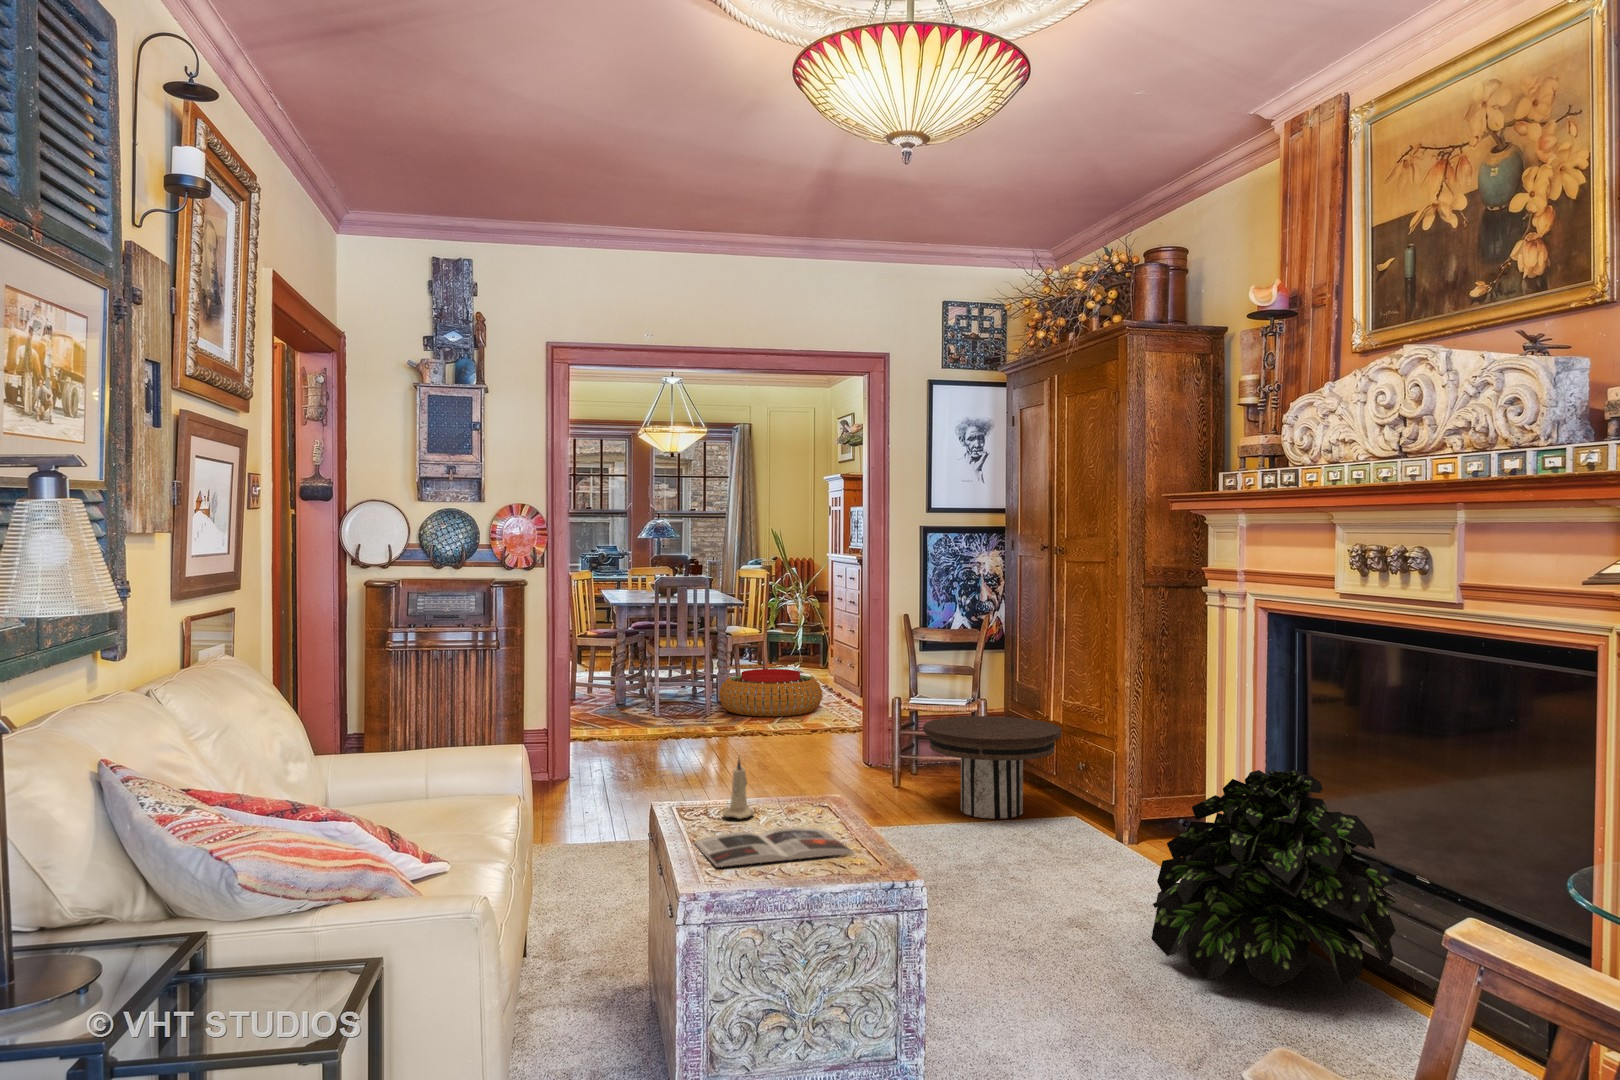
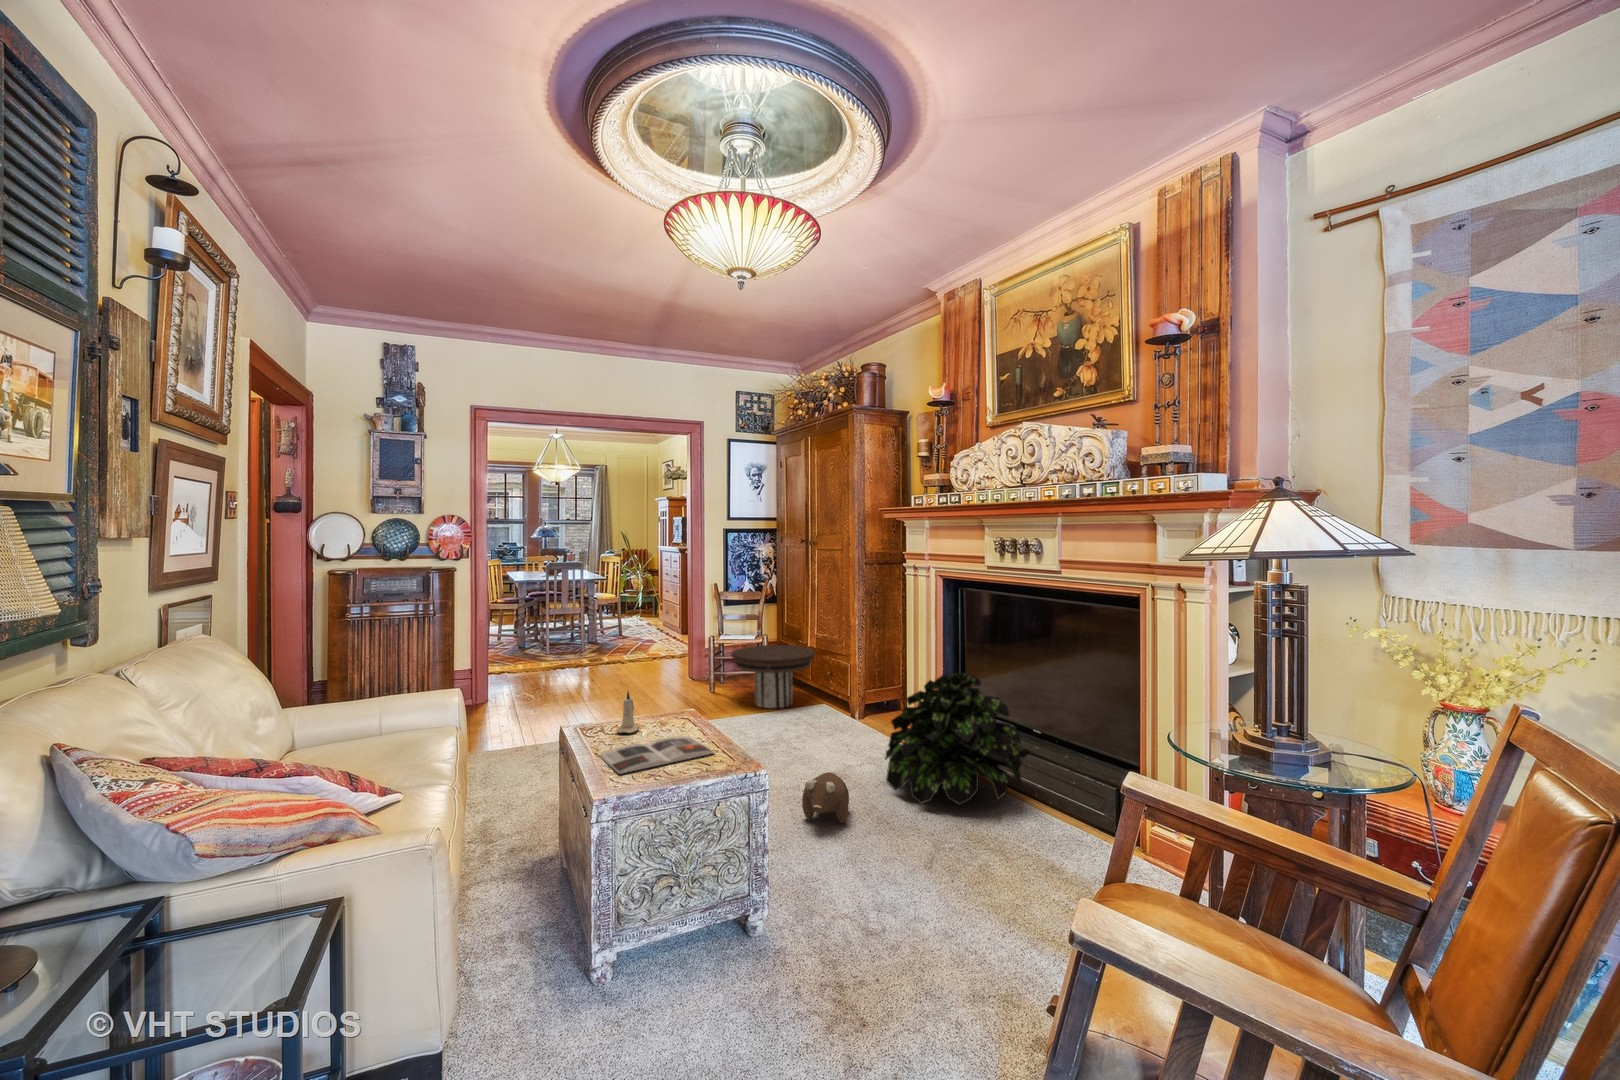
pouf: present [719,669,822,716] -> none [591,619,659,650]
plush toy: none [1006,912,1084,994] -> present [802,772,849,823]

